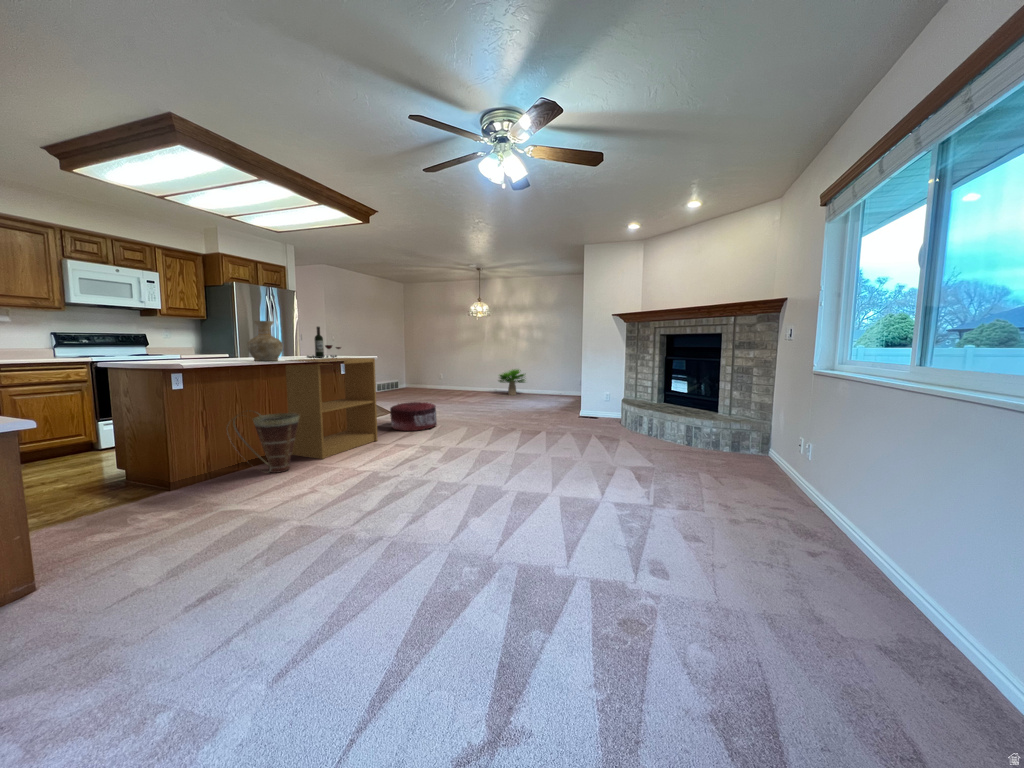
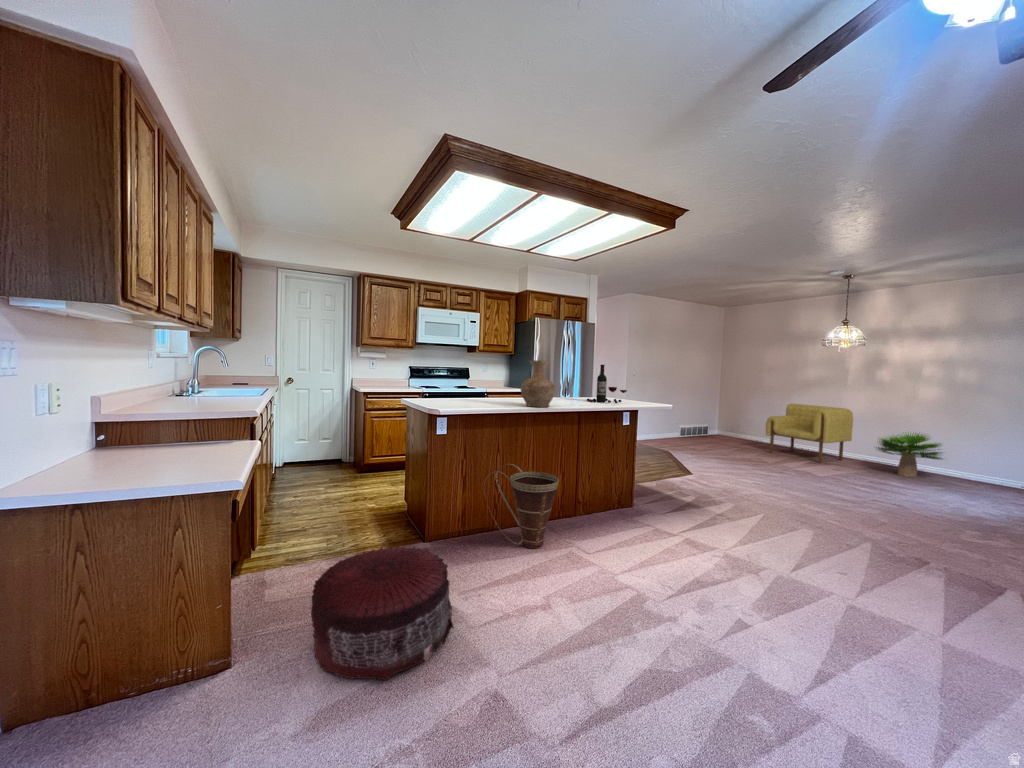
bookshelf: present [285,358,378,459] -> none [553,405,666,540]
armchair: none [439,358,487,395] -> present [766,404,853,463]
pouf: present [390,402,437,431] -> present [311,547,454,680]

